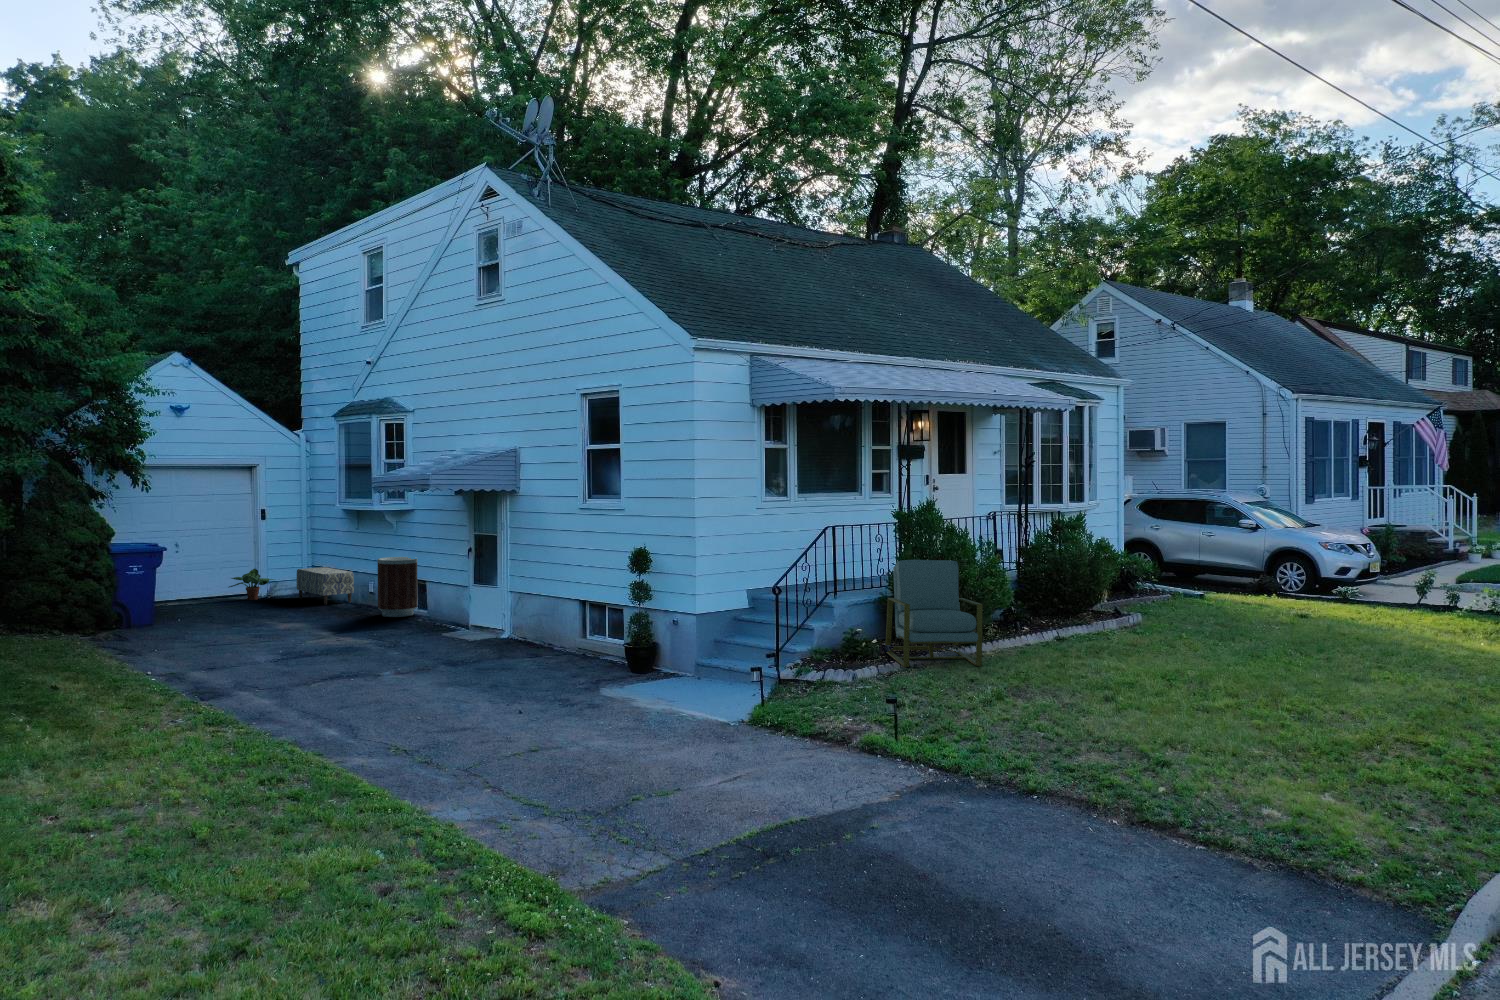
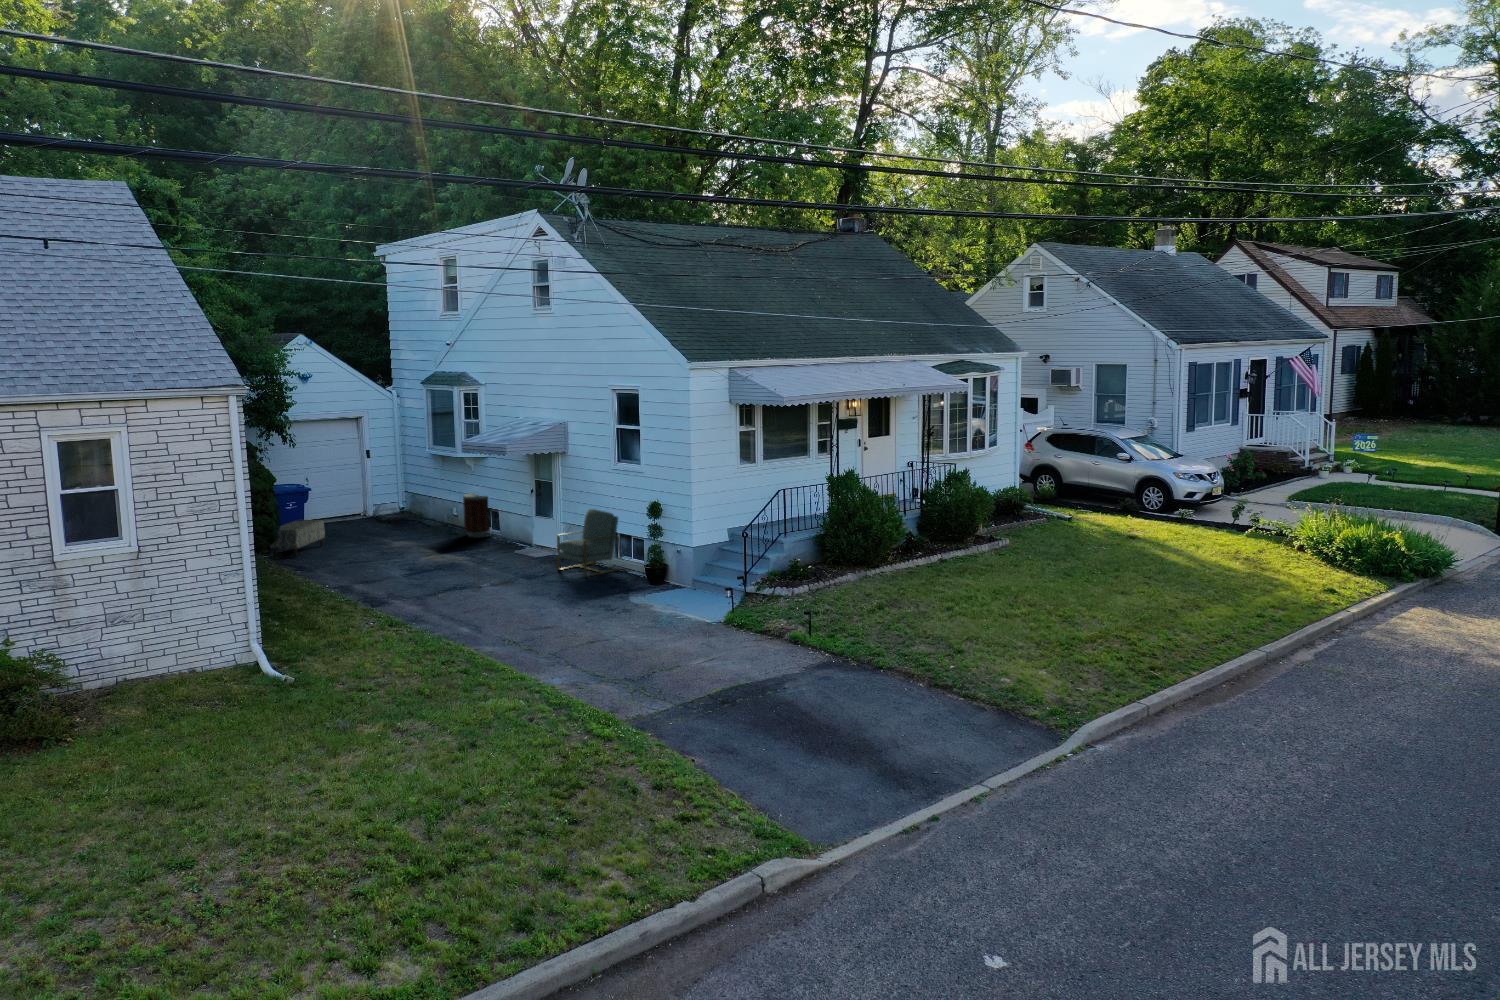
chair: present [886,560,983,667] -> present [557,509,622,577]
bench: present [297,567,354,605] -> present [270,520,325,557]
potted plant: present [229,569,274,600] -> none [349,498,385,522]

